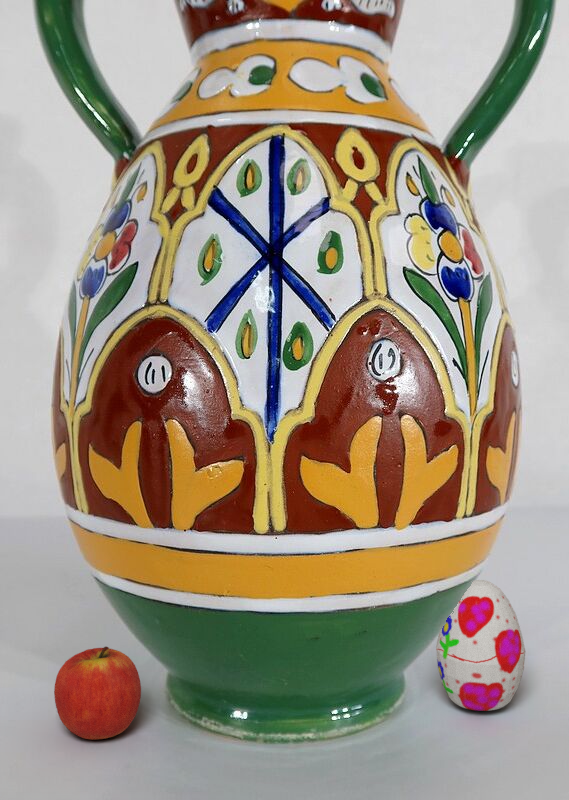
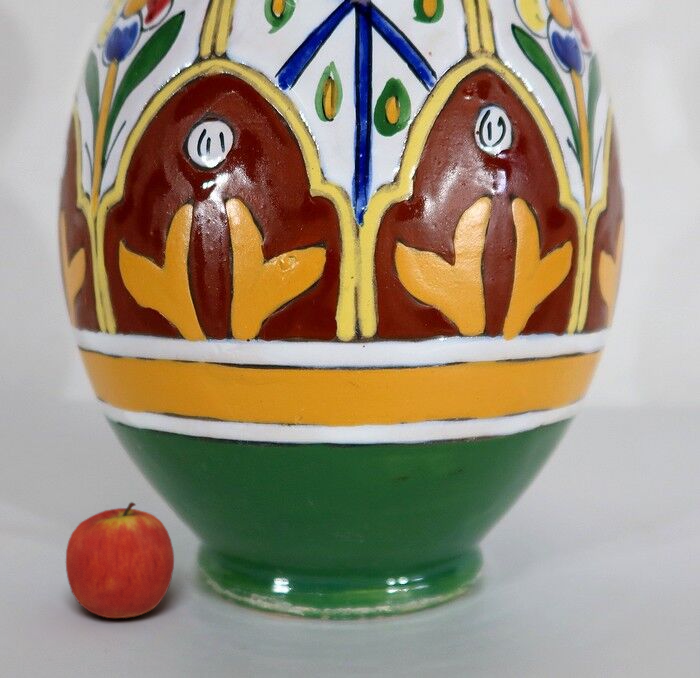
decorative egg: present [436,580,526,711] -> none [528,425,636,581]

